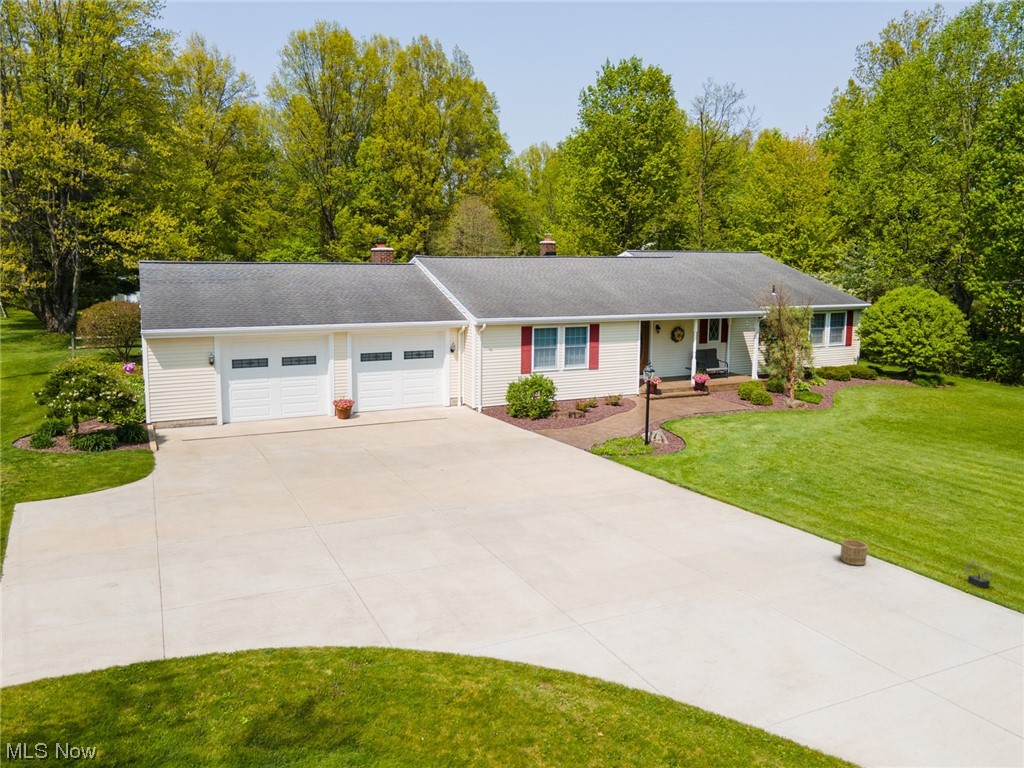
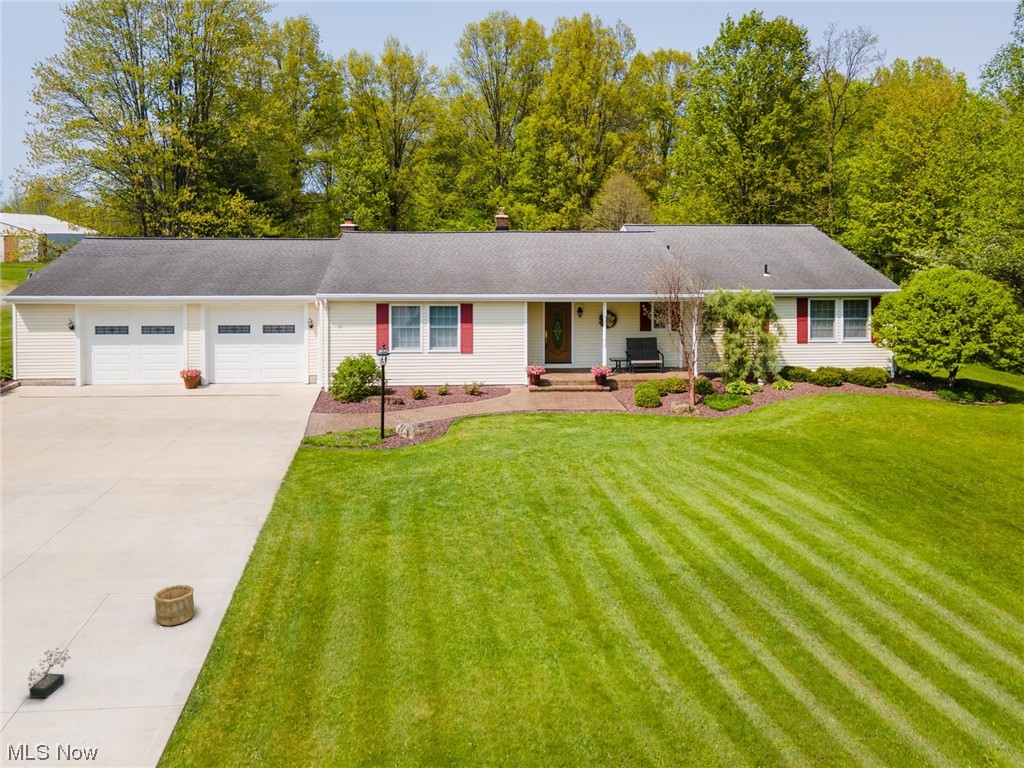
decorative plant: present [966,561,991,588] -> present [28,648,70,698]

